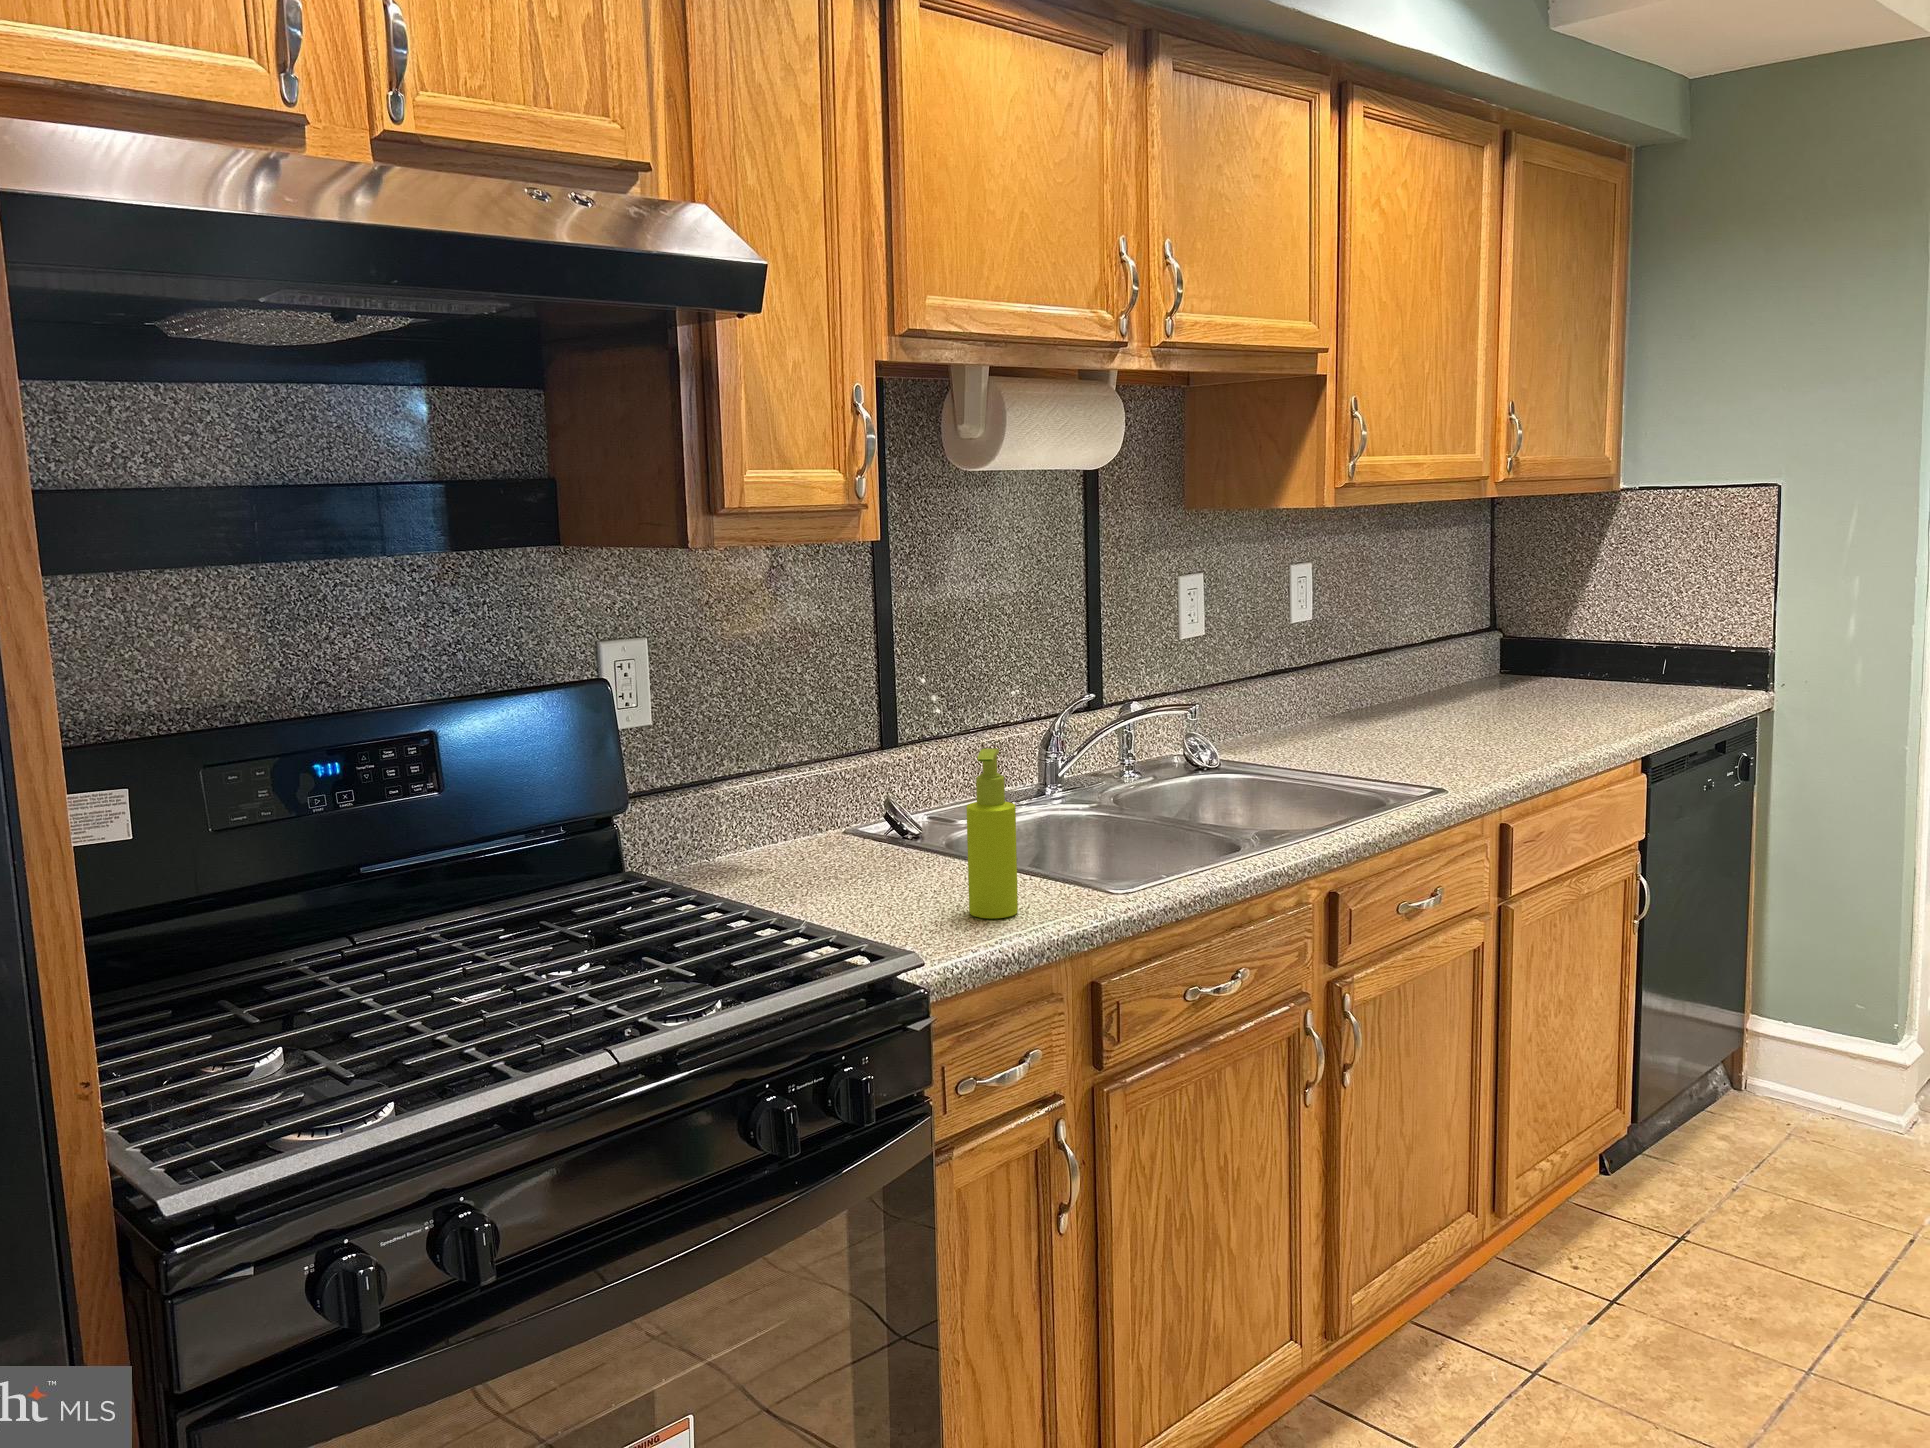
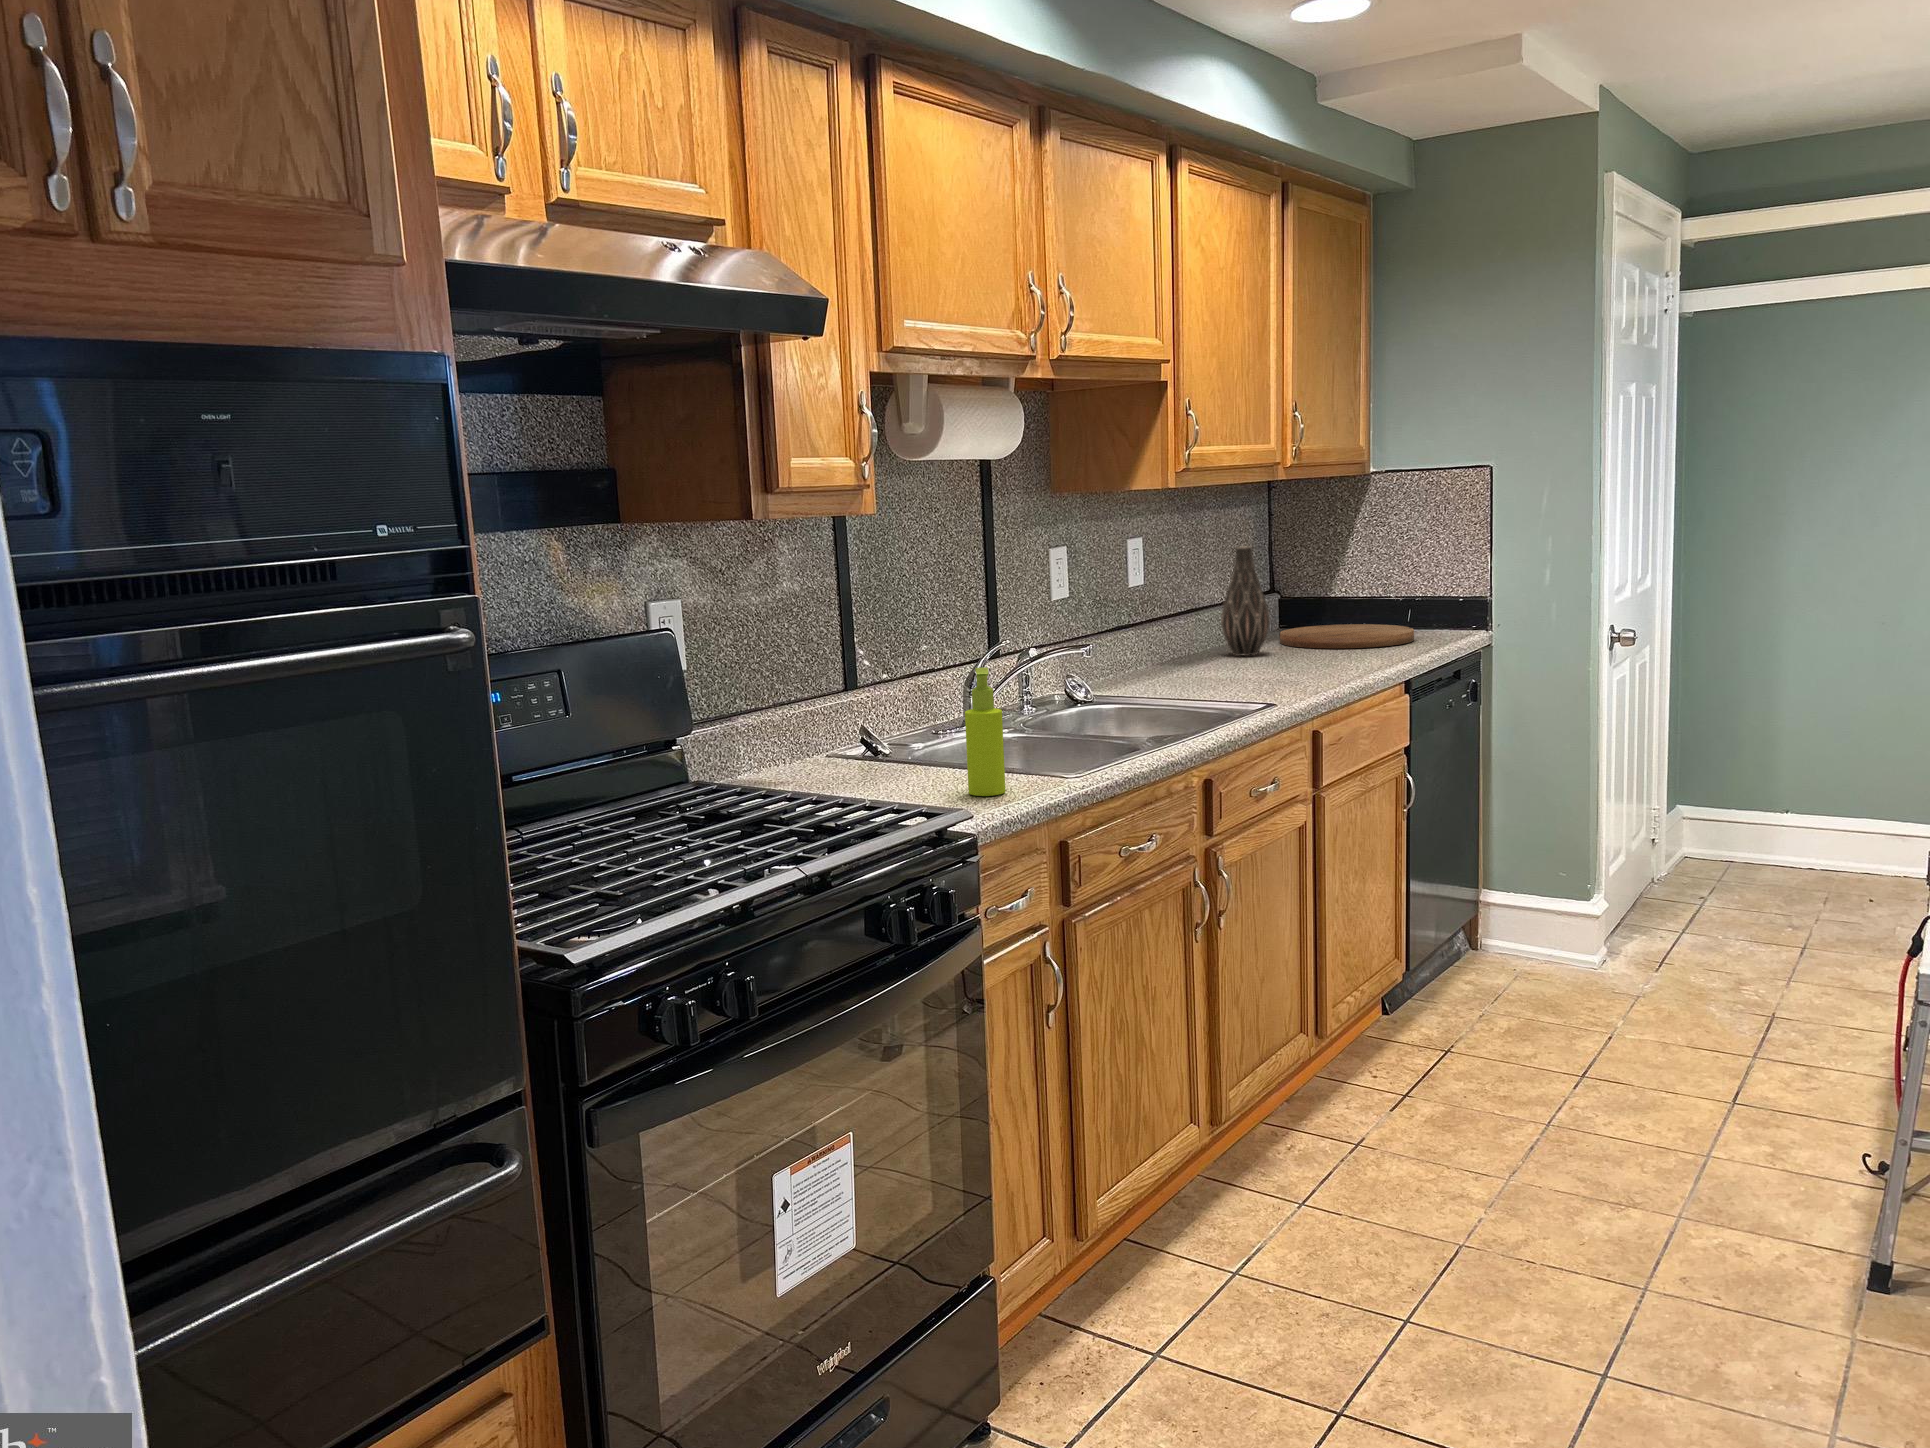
vase: none [1411,577,1473,712] -> present [1221,546,1270,656]
cutting board: none [1492,674,1666,708] -> present [1280,624,1414,648]

